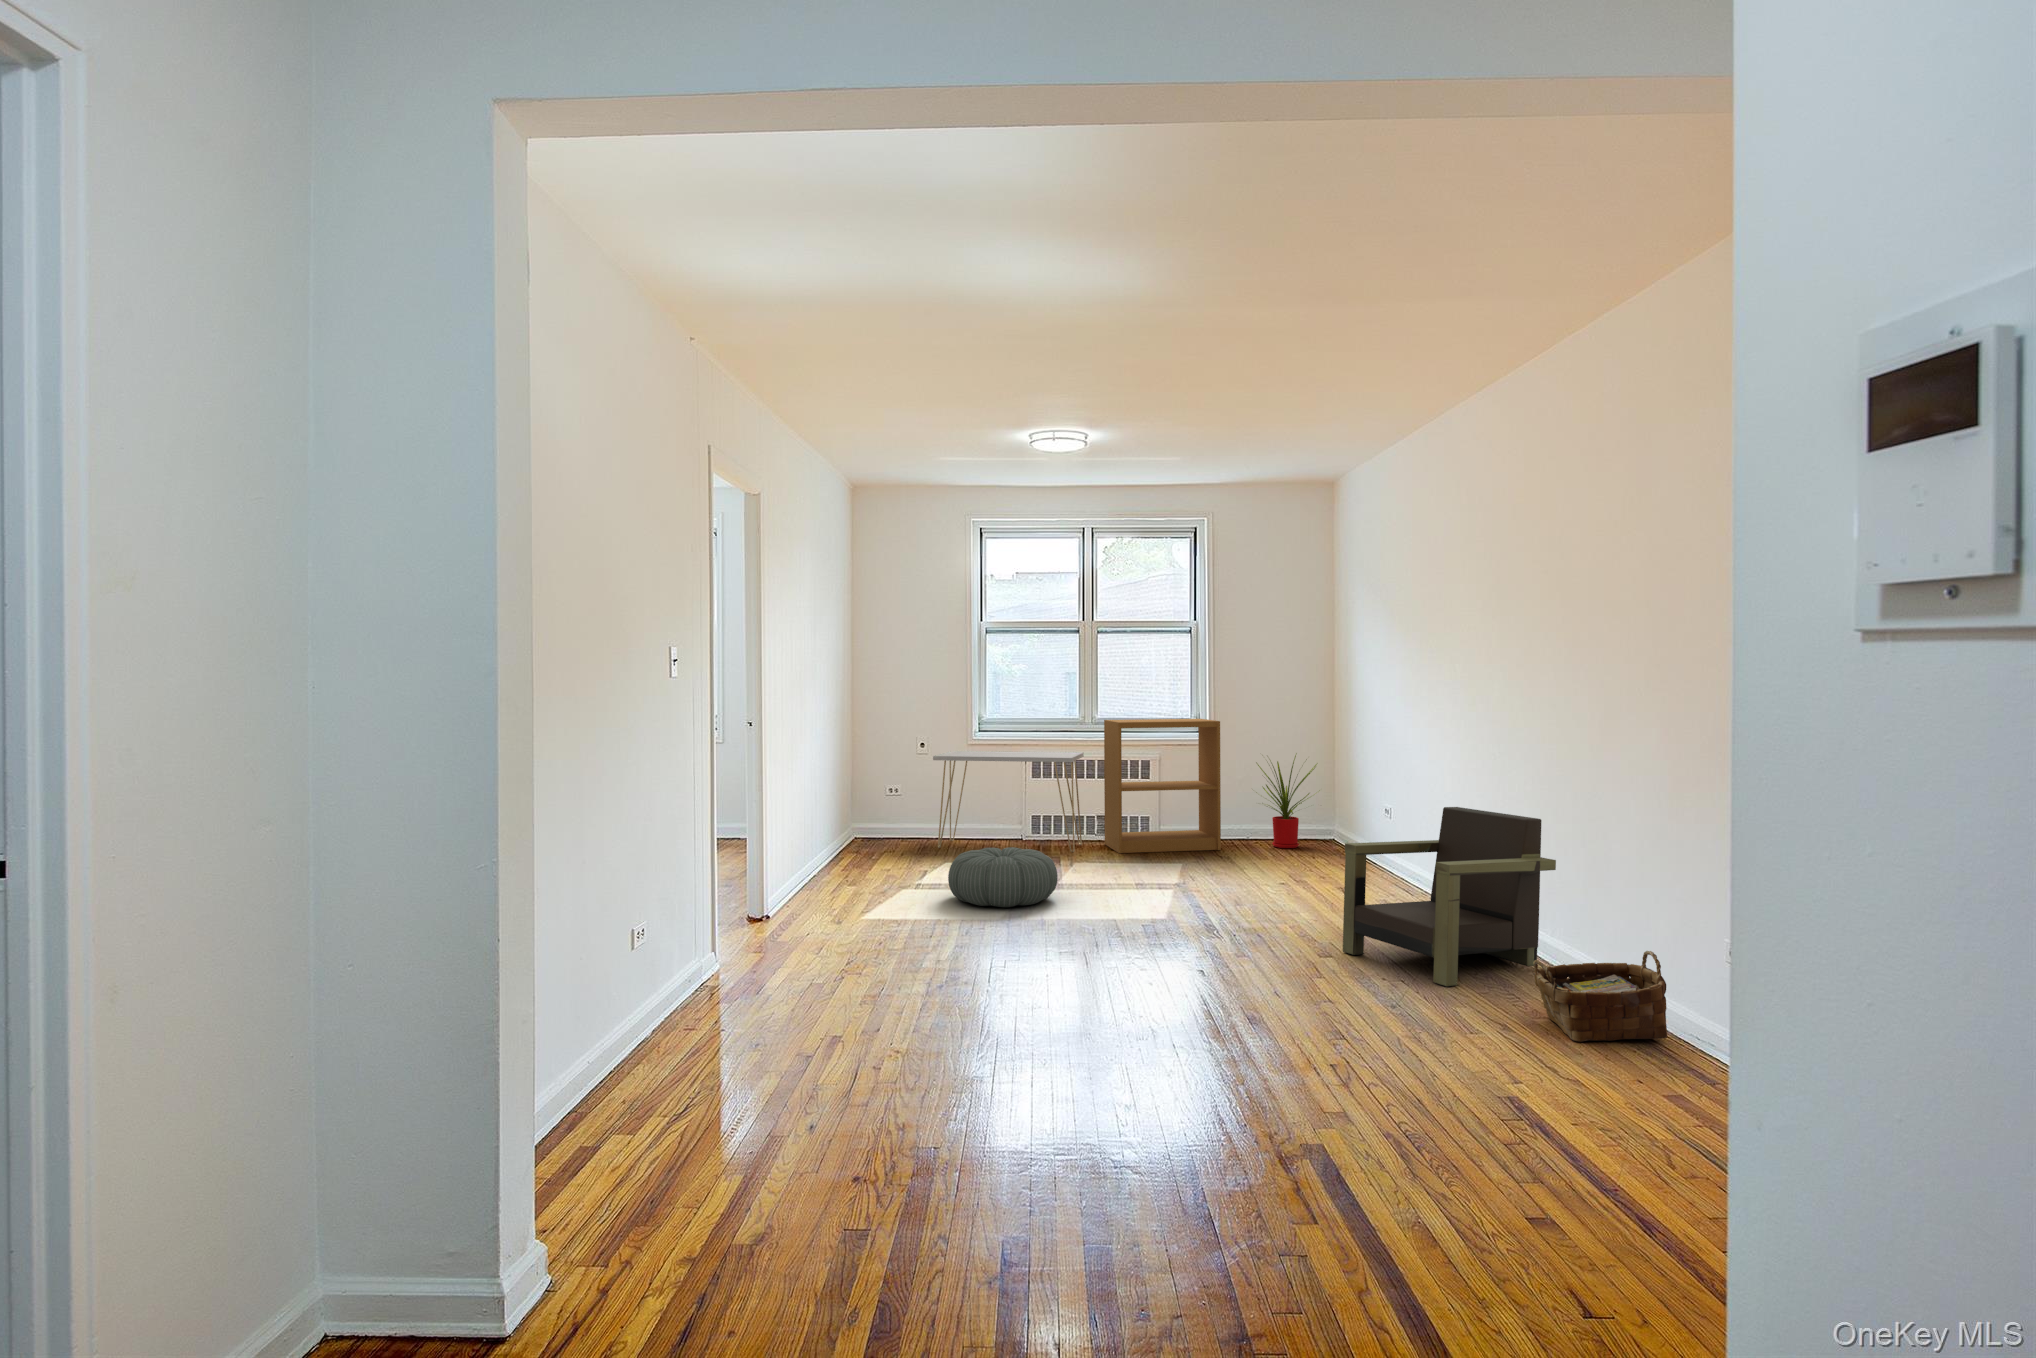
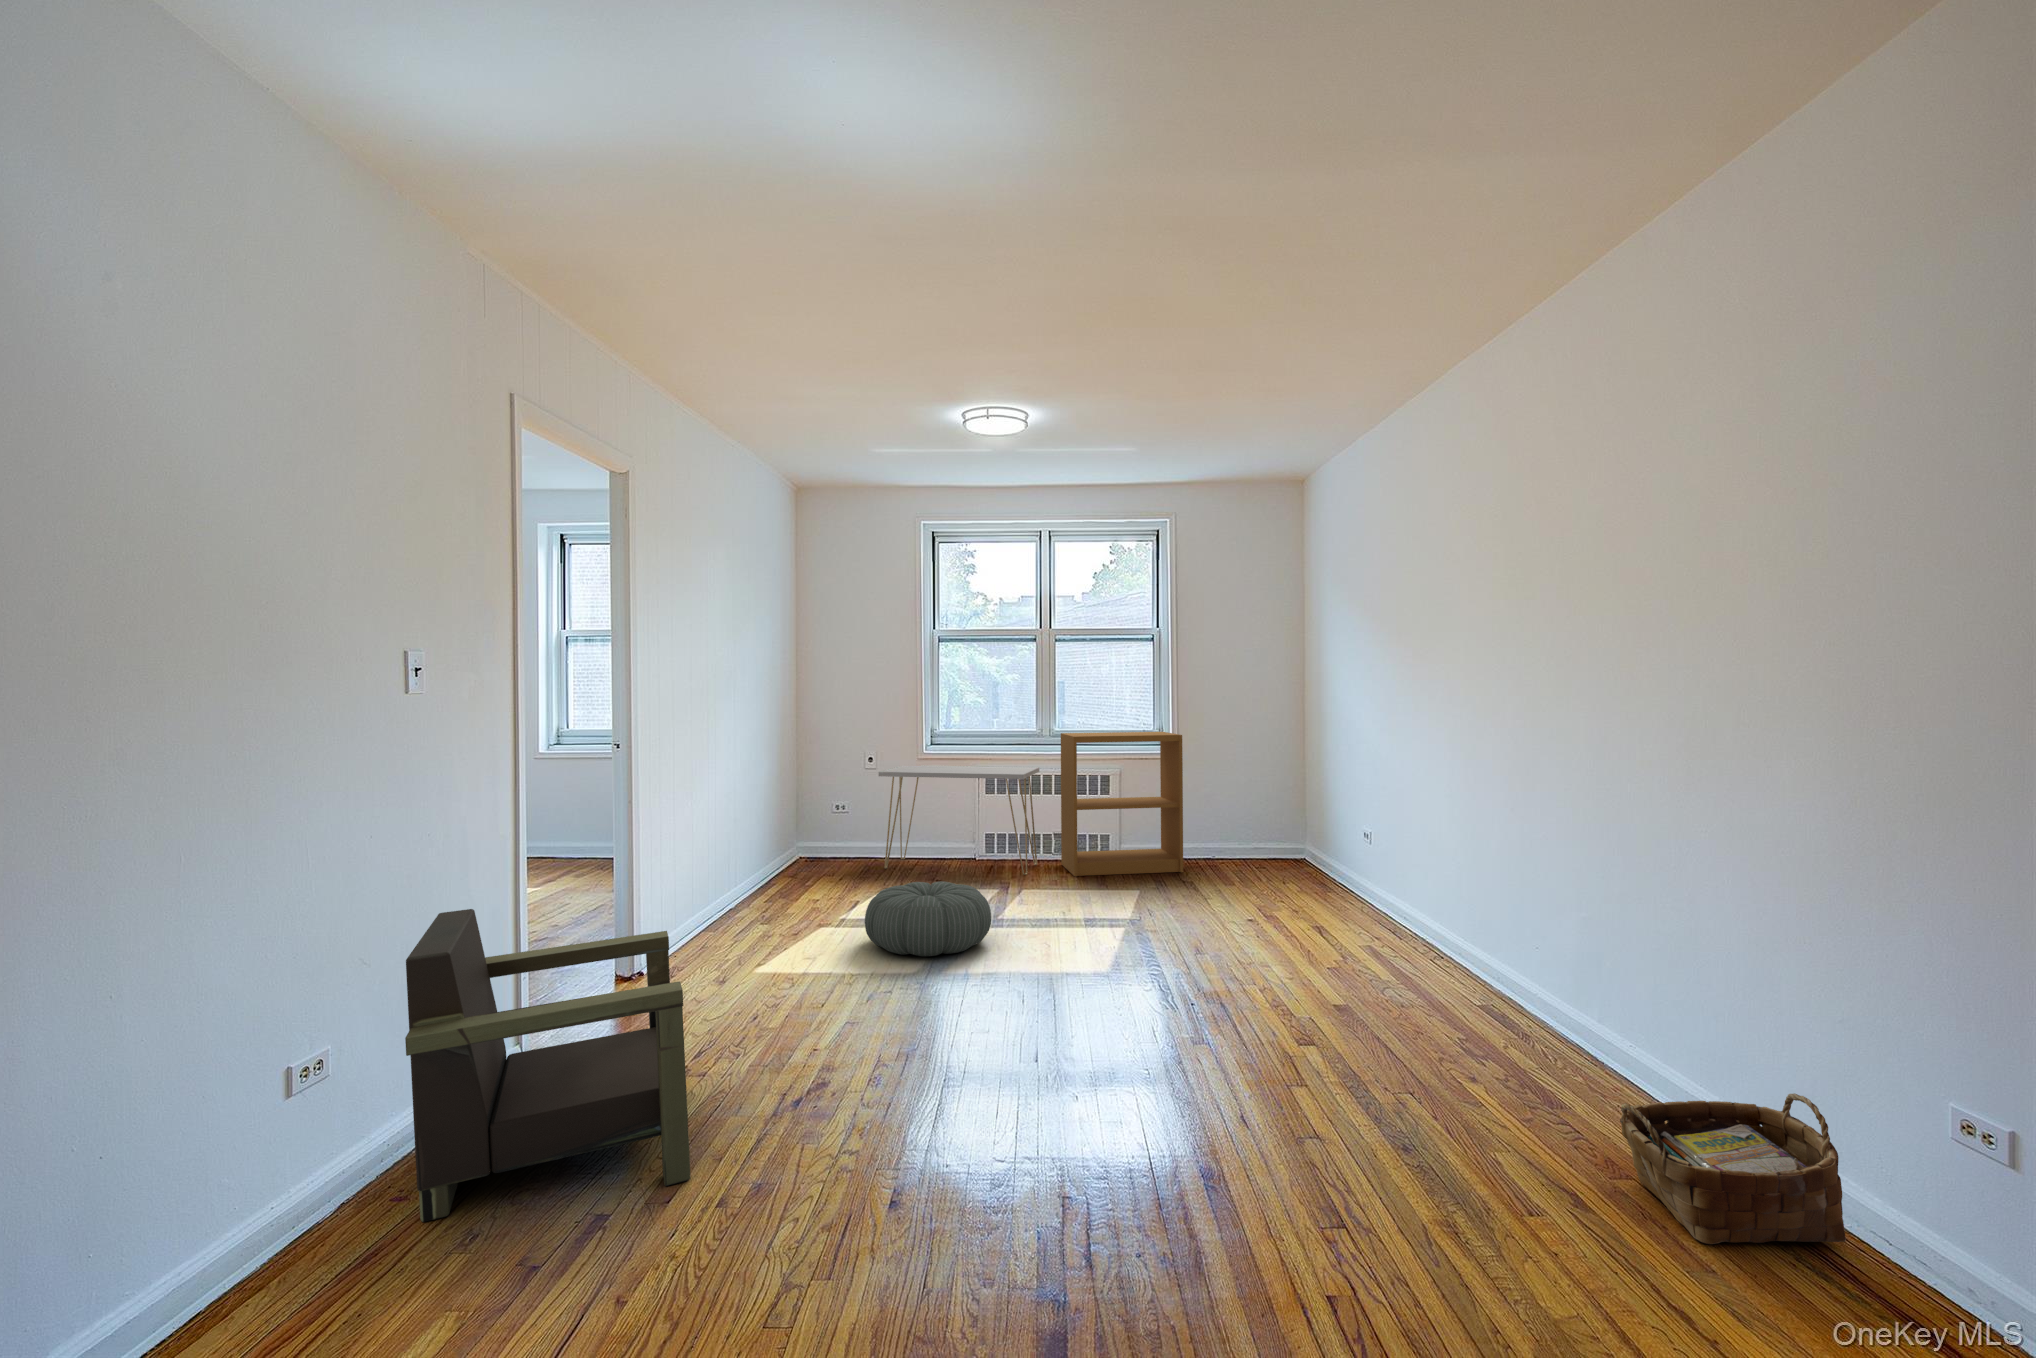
house plant: present [1257,753,1317,848] -> none [1215,767,1292,870]
armchair: present [1343,807,1556,987] -> present [405,909,691,1222]

